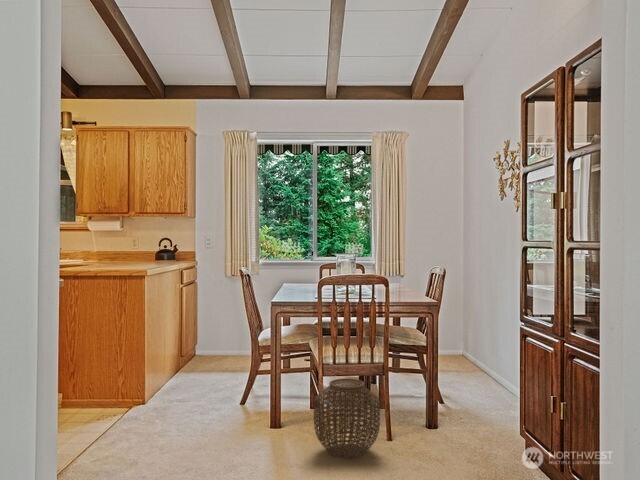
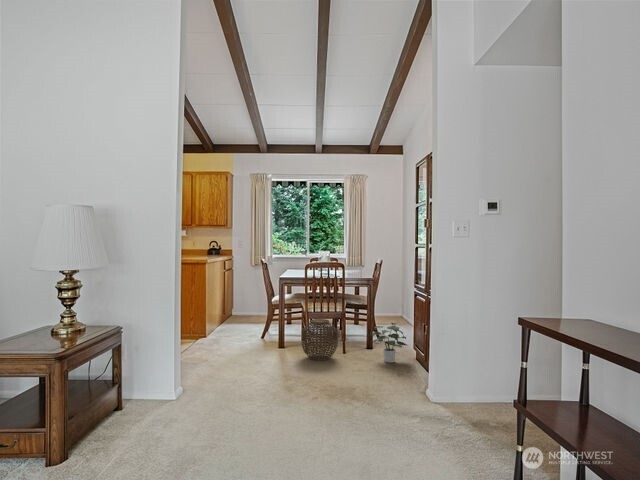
potted plant: none [442,386,514,462] -> present [371,323,407,363]

